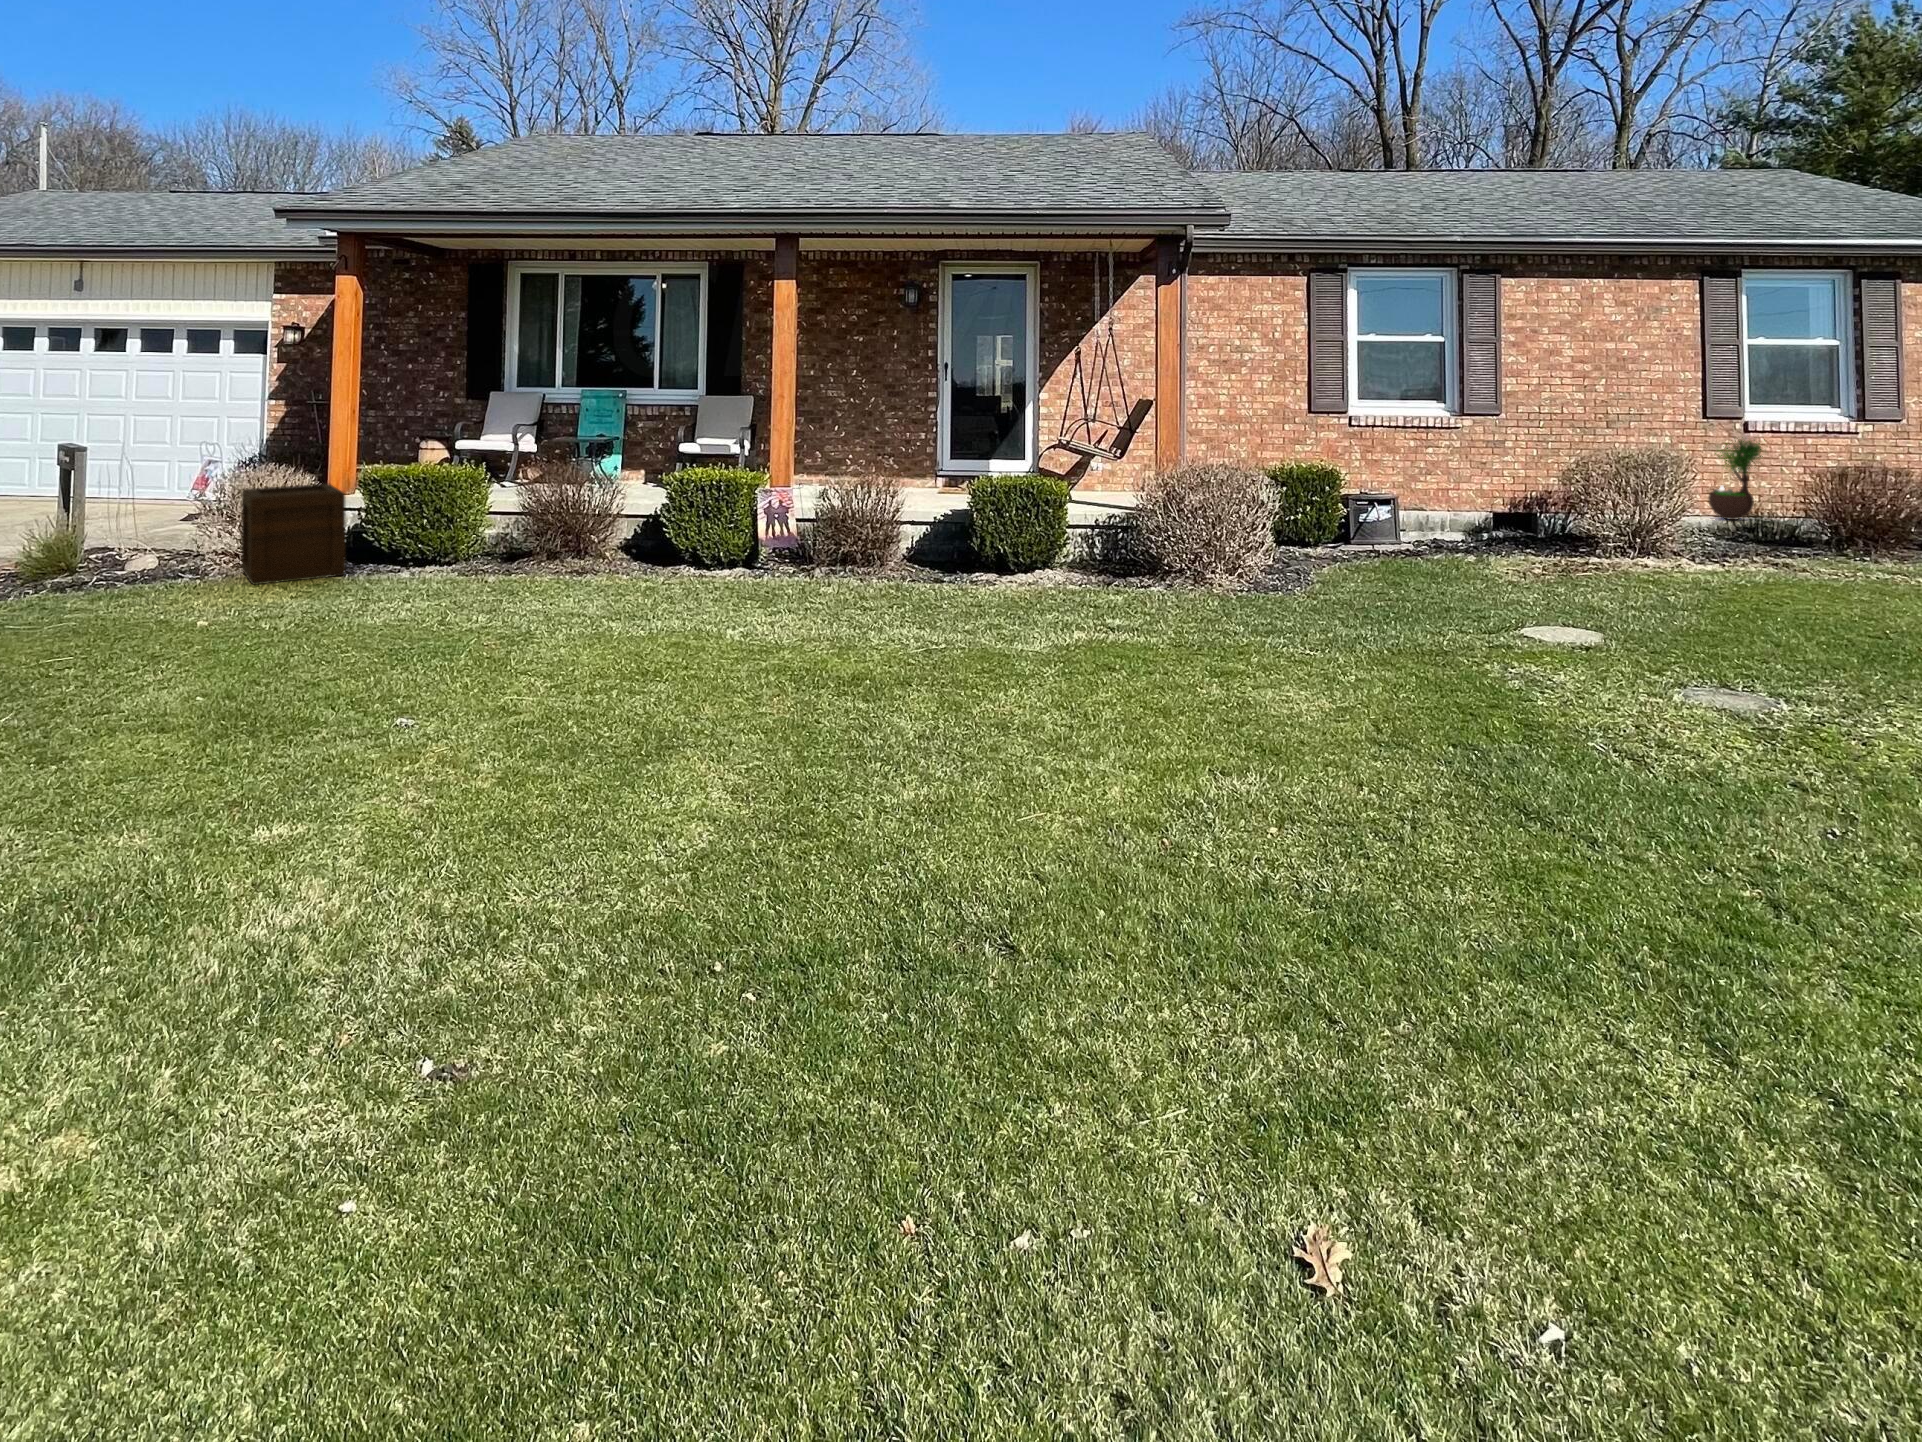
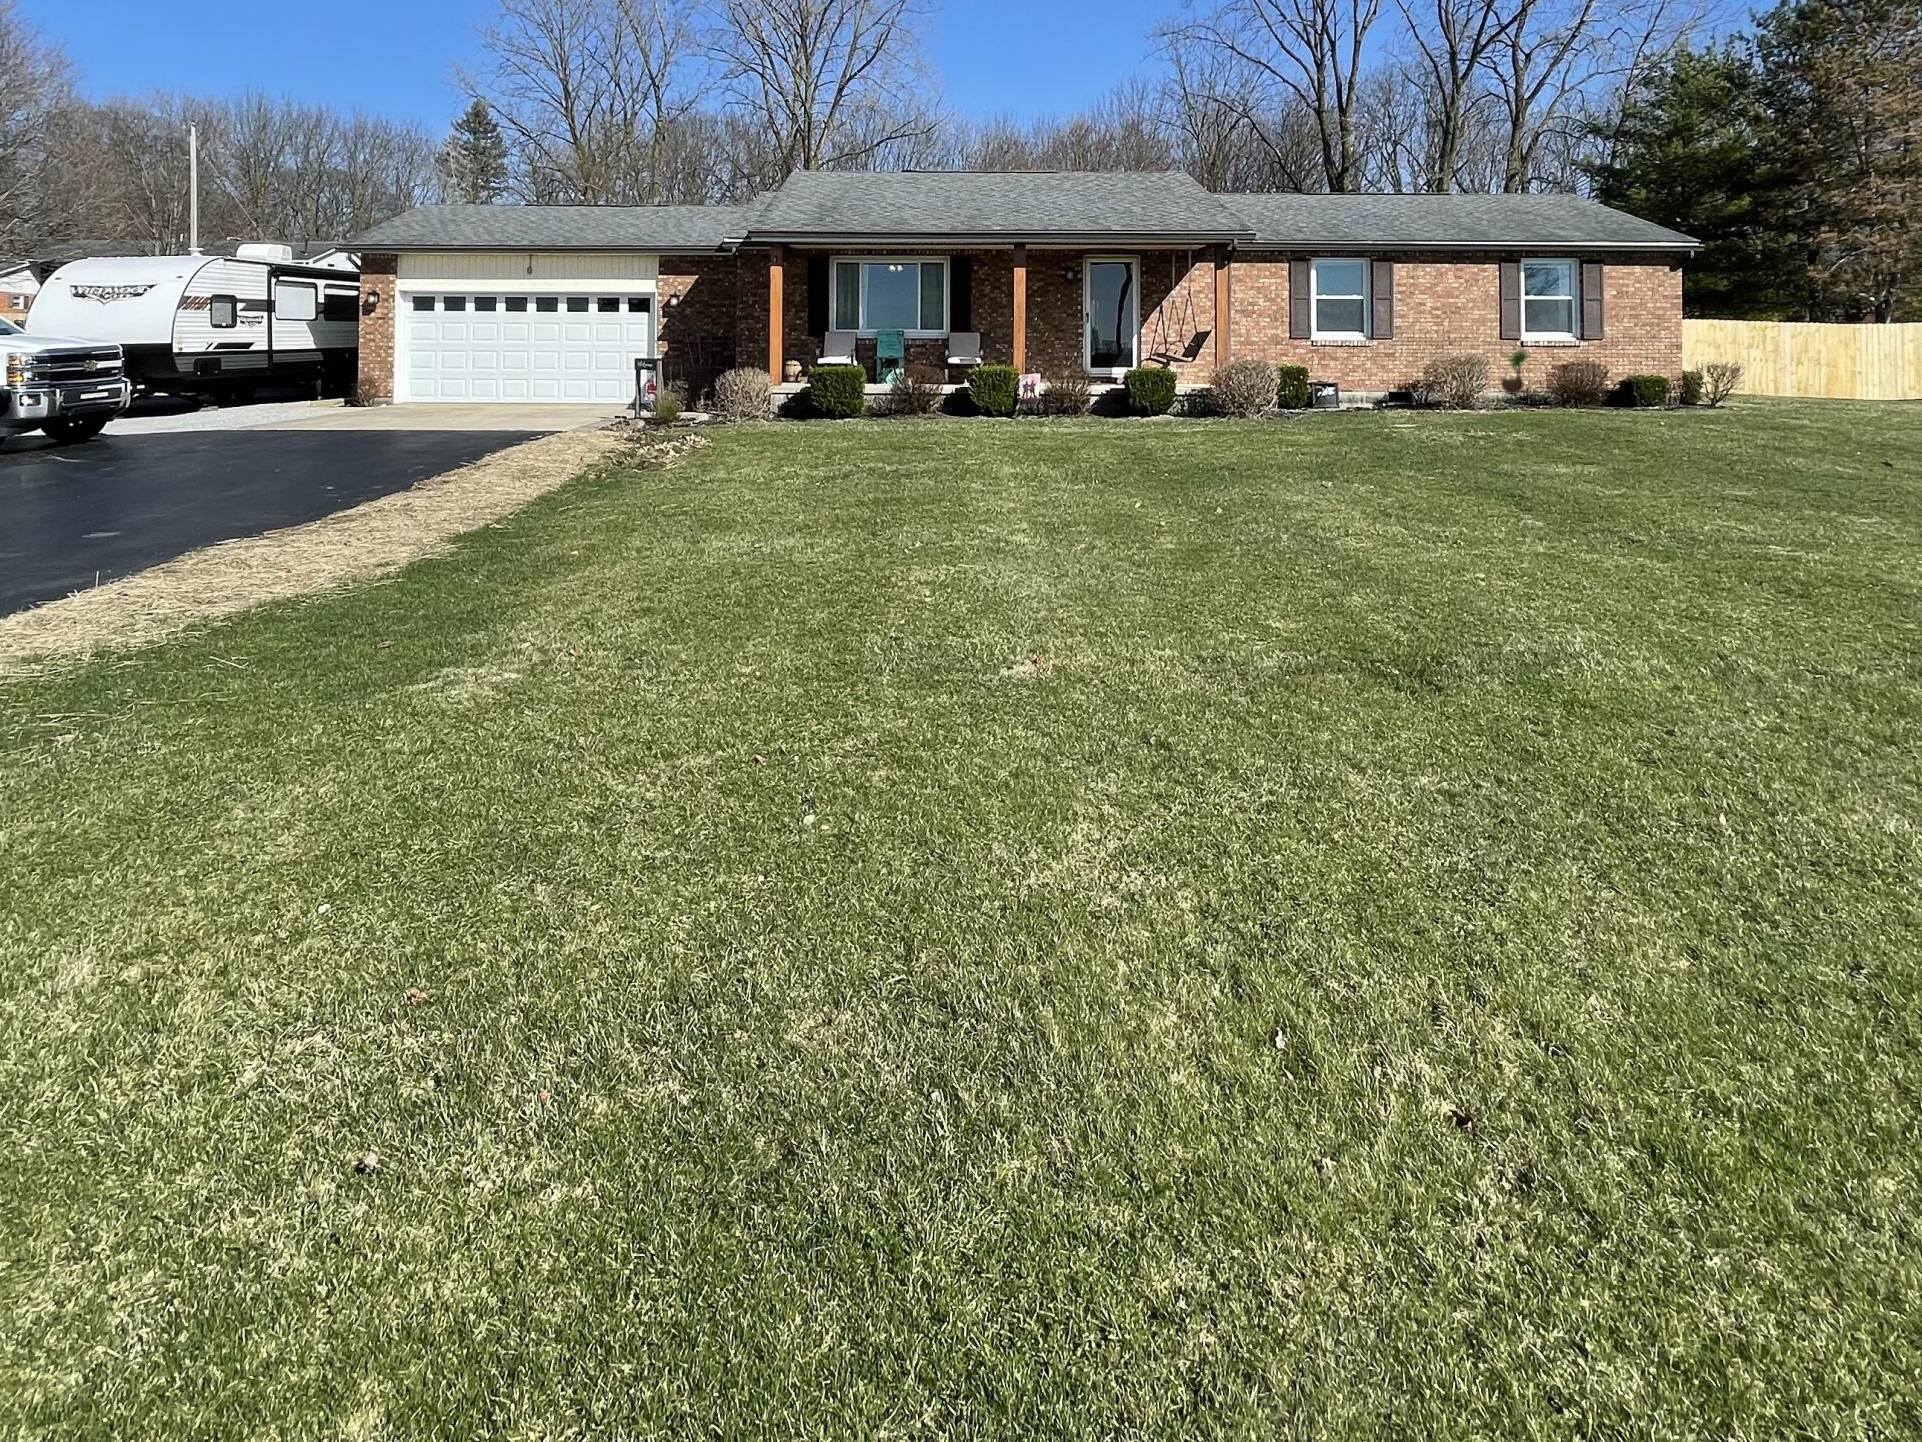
wooden crate: present [241,484,345,585] -> none [766,376,826,423]

